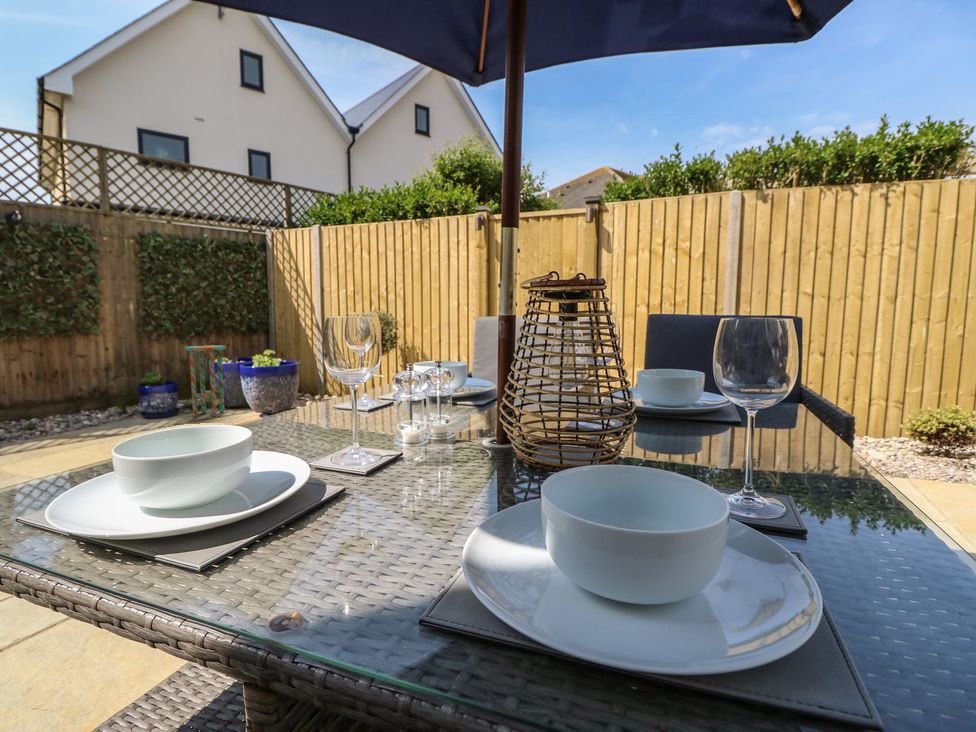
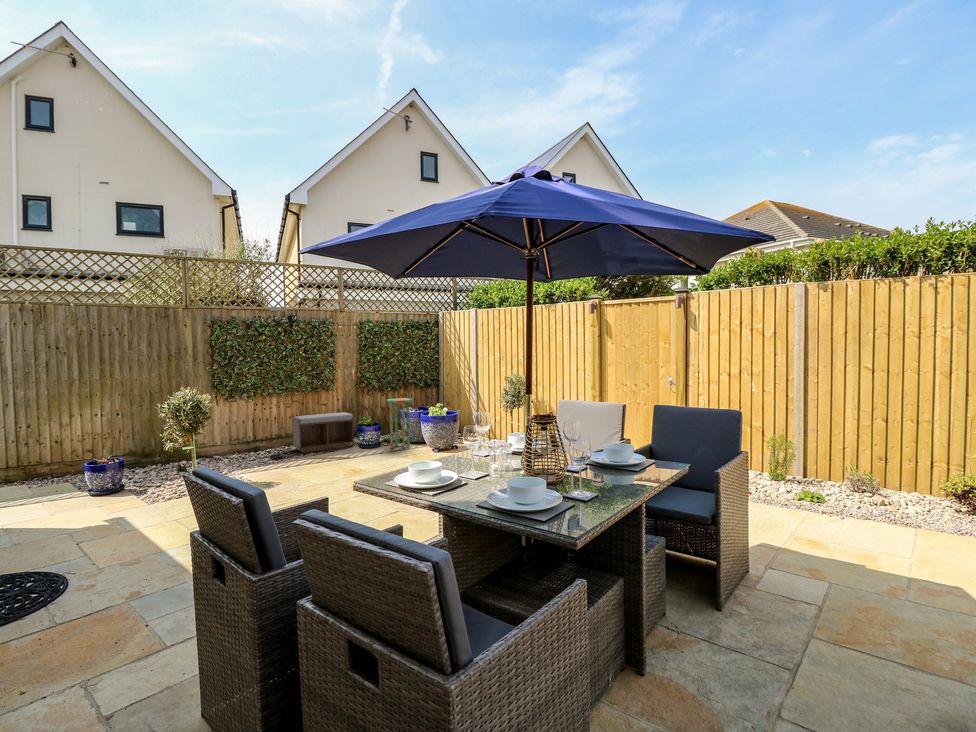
bench: none [20,367,135,428] -> present [292,412,354,453]

